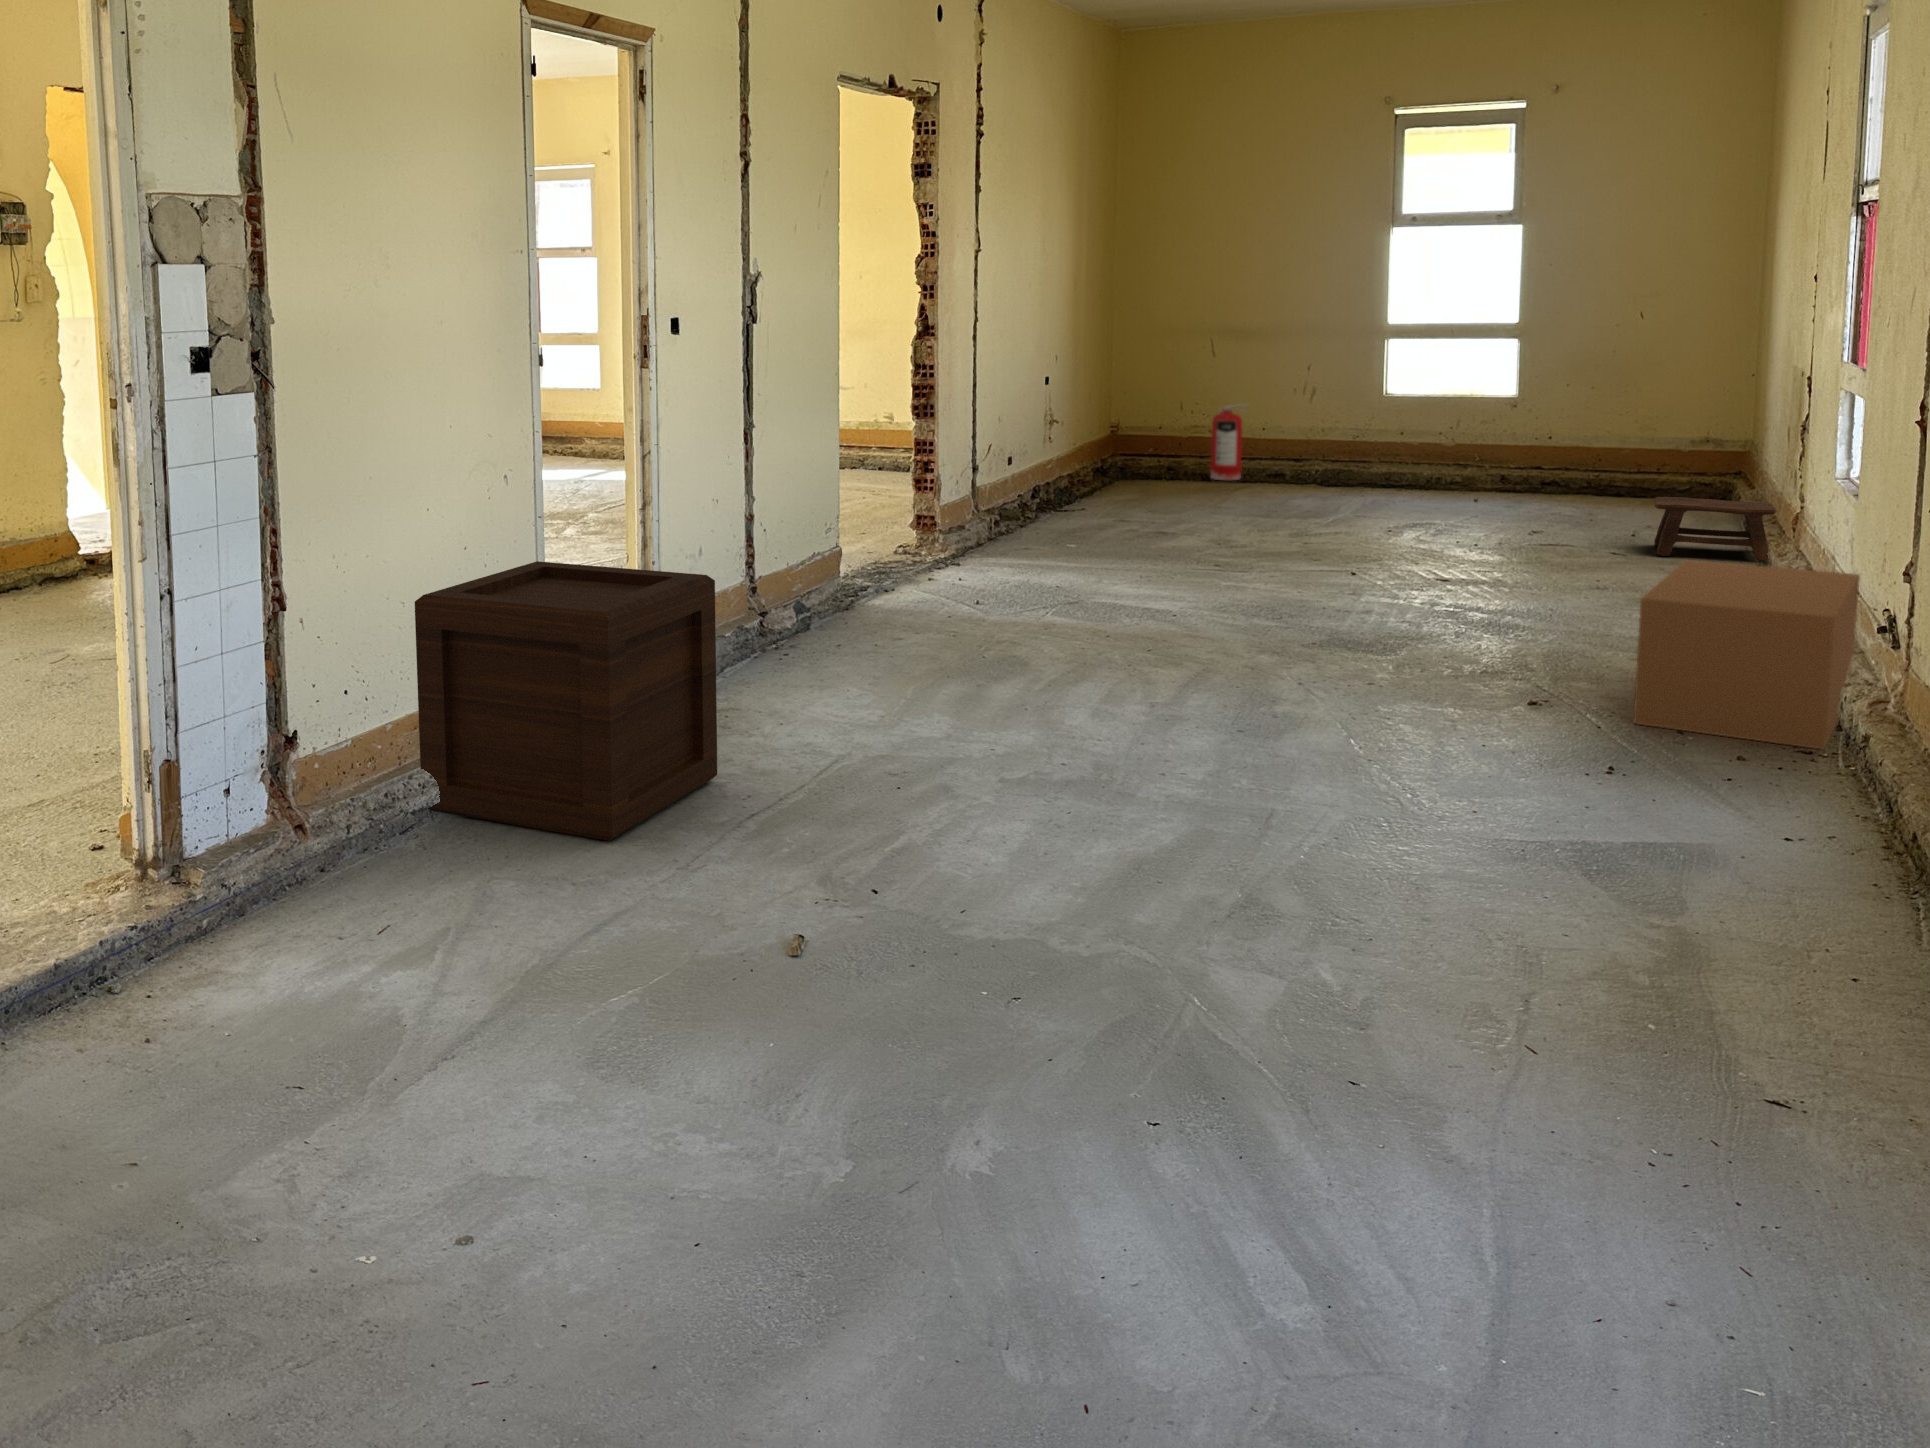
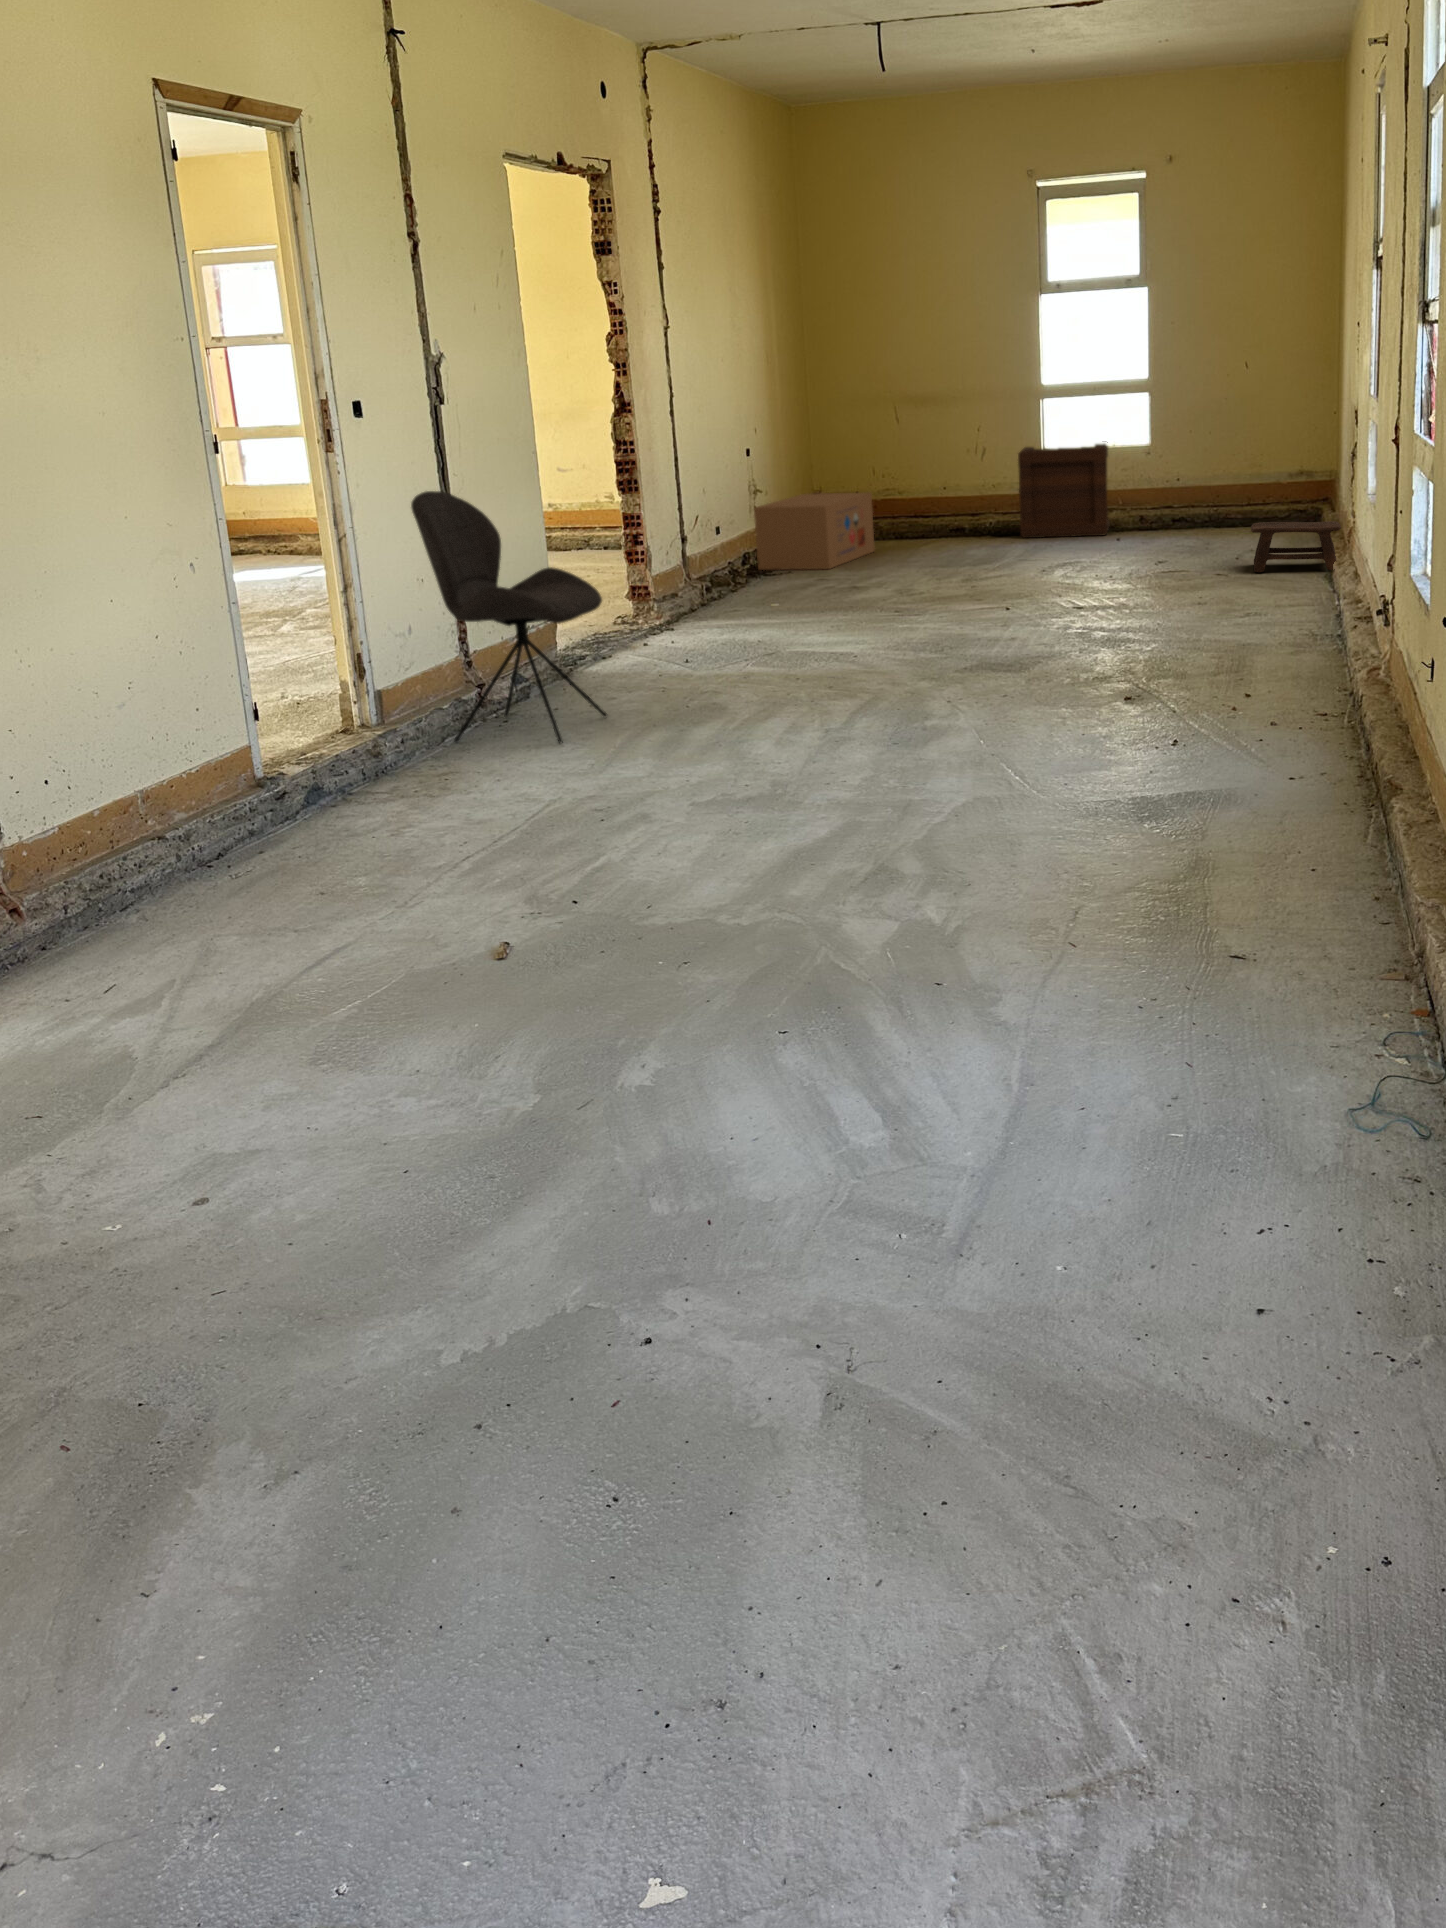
fire extinguisher: present [1210,405,1242,480] -> none [901,464,932,536]
chair: none [717,411,905,689] -> present [411,491,607,743]
cardboard box: present [1634,560,1860,750] -> present [754,493,875,570]
wooden crate: present [415,561,717,841] -> present [1018,442,1110,538]

